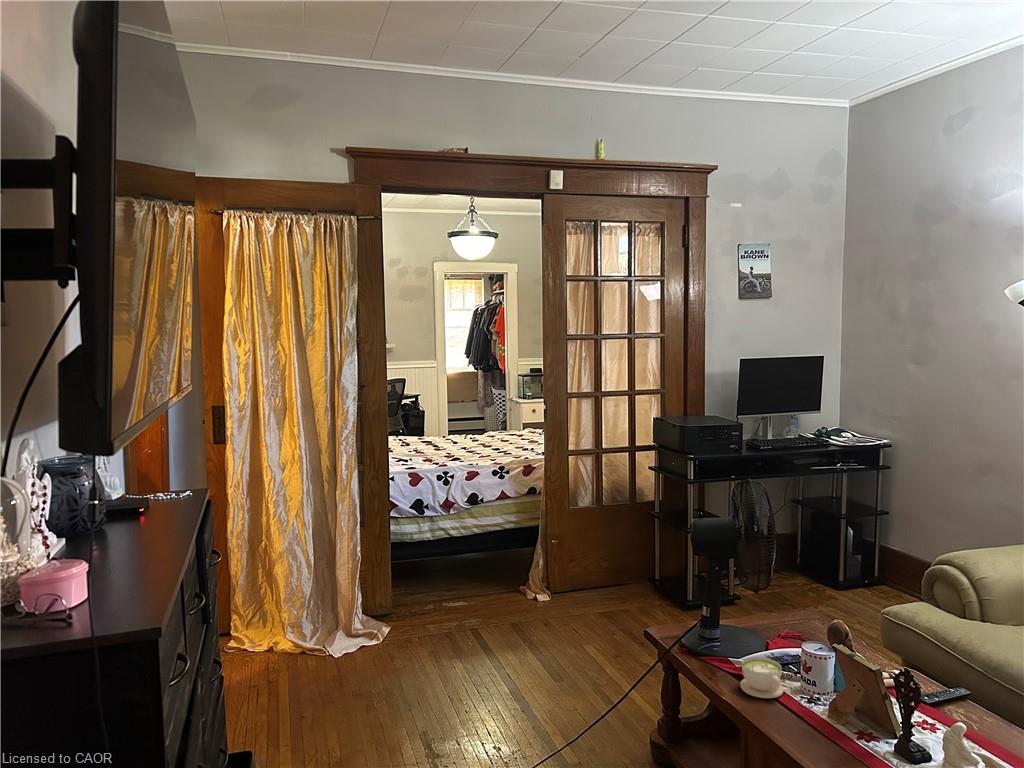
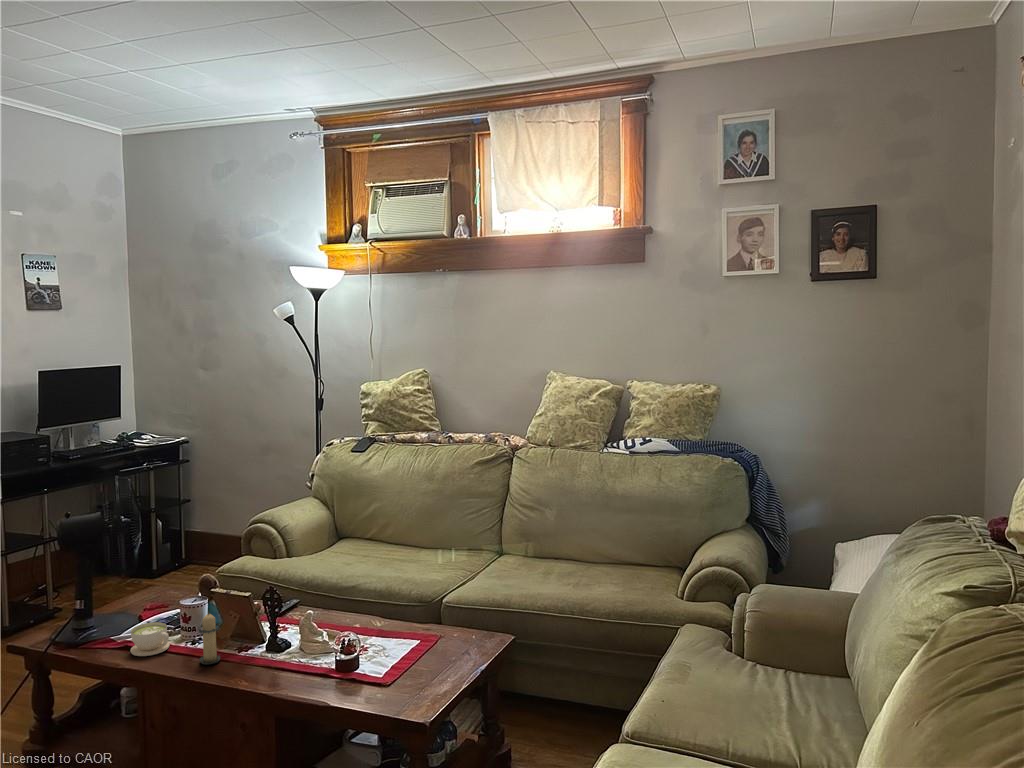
candle: none [801,672,836,742] -> present [198,611,220,665]

